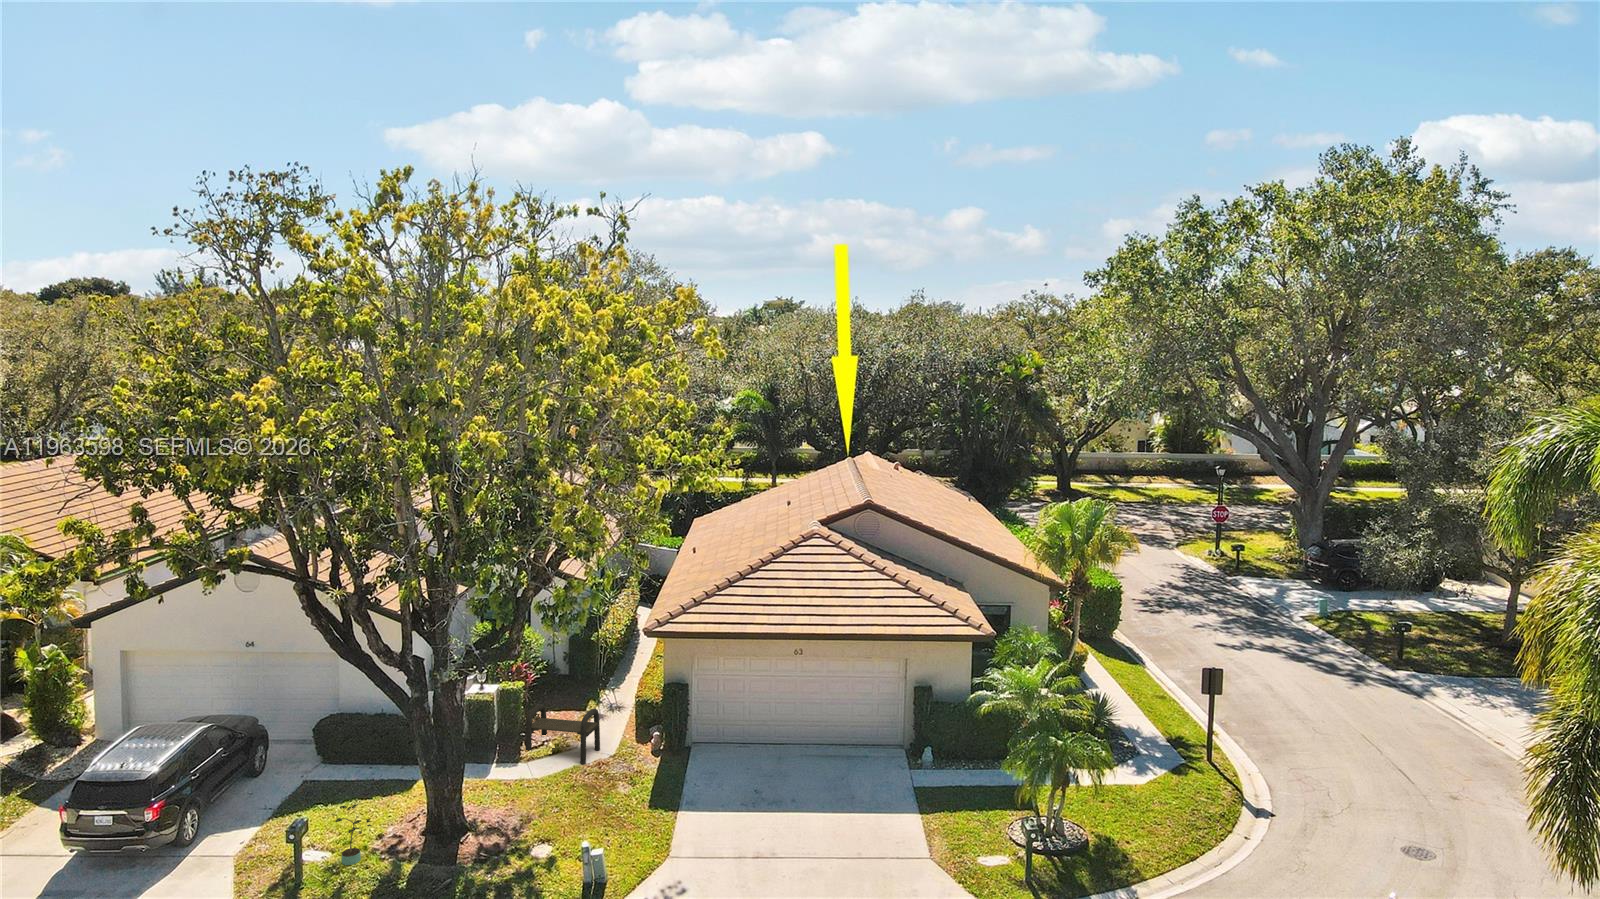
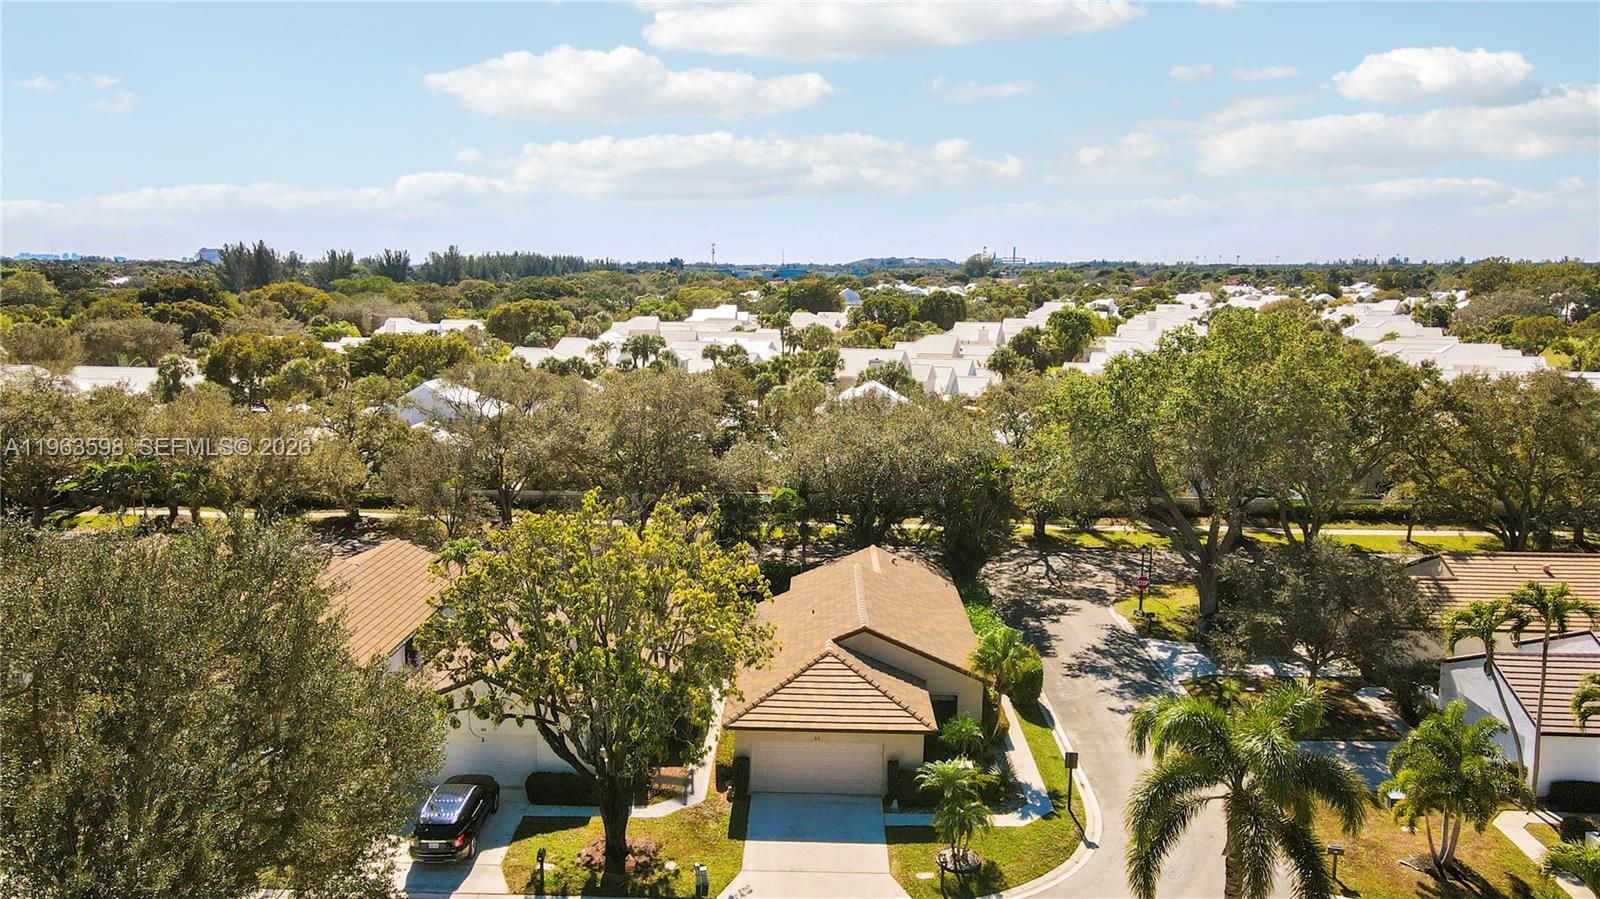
potted plant: present [336,804,371,865] -> none [562,840,580,874]

